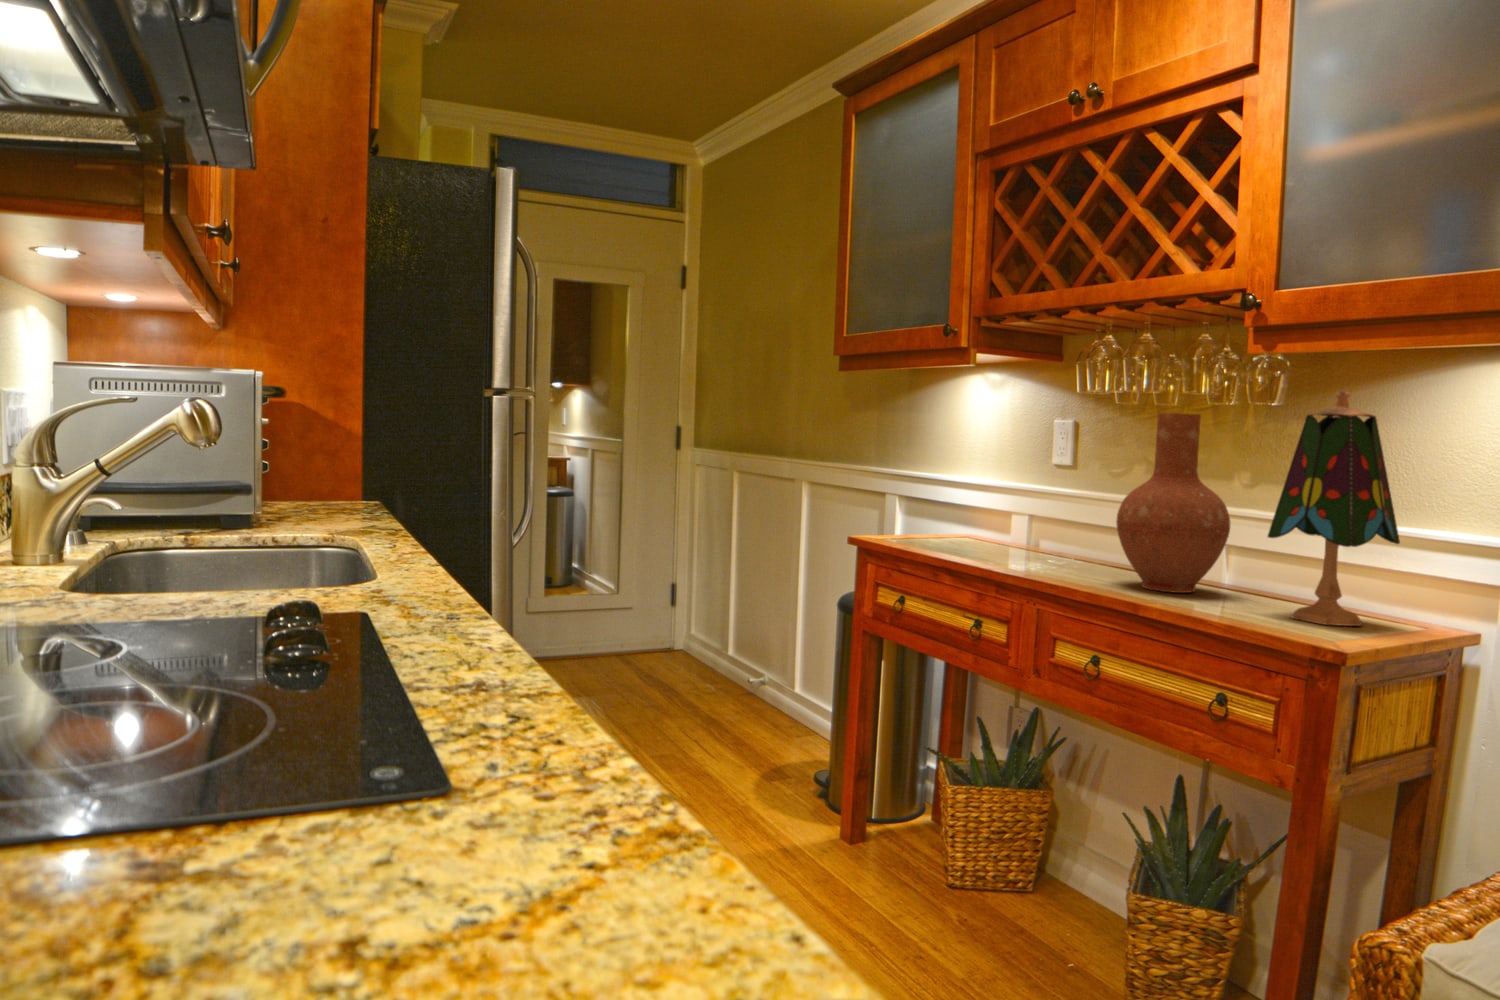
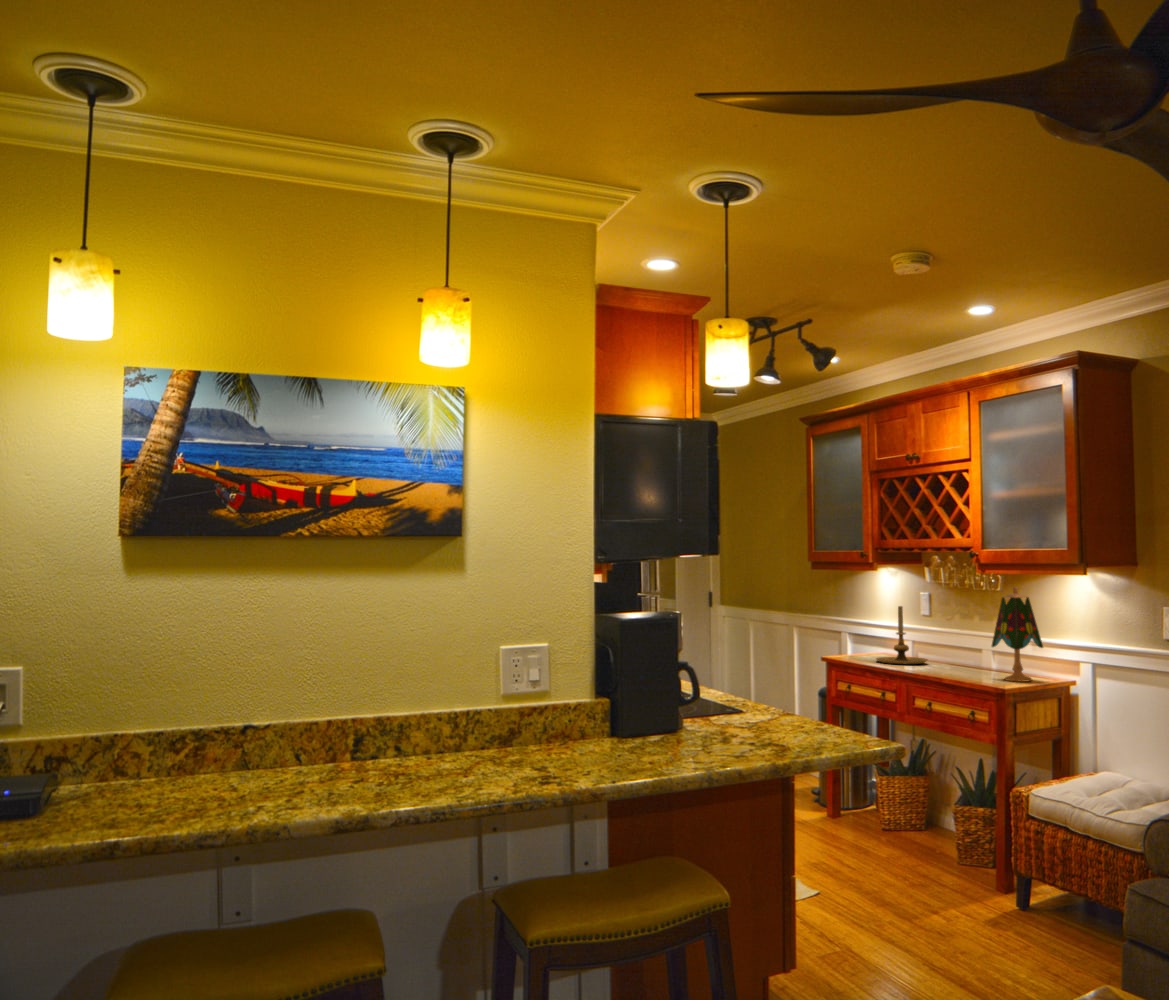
vase: present [1116,413,1230,593] -> none [938,595,987,673]
candle holder: none [962,440,1071,564] -> present [876,606,928,664]

